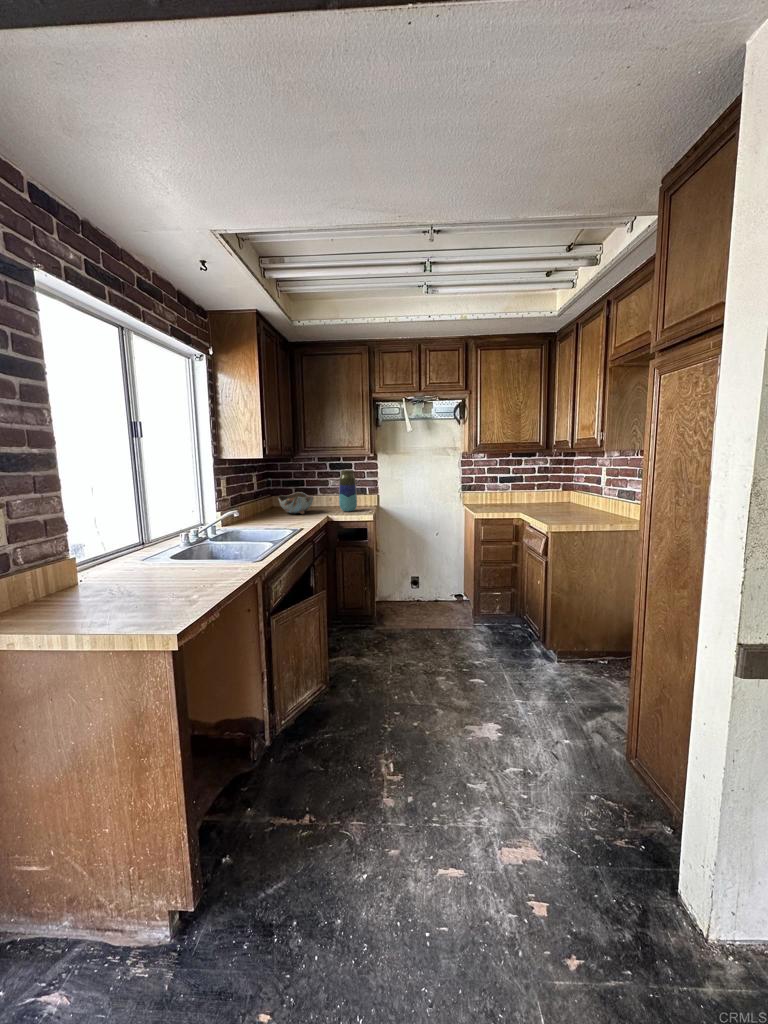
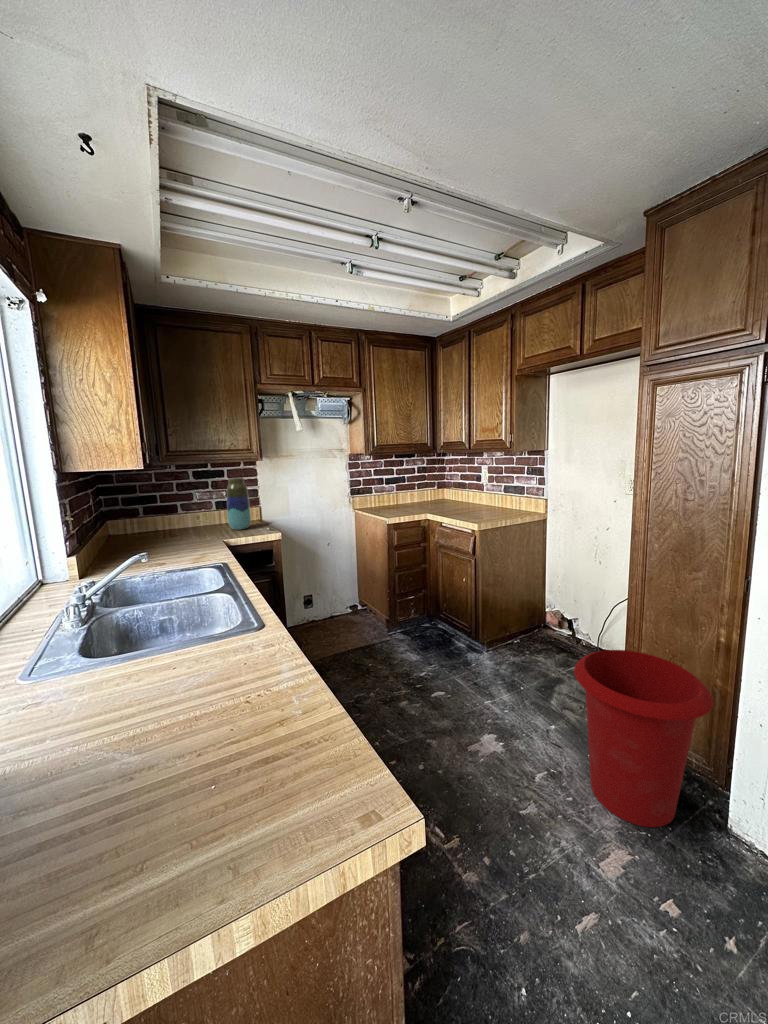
bowl: present [278,492,313,514] -> none [141,510,193,539]
waste bin: none [534,659,679,854] -> present [574,650,713,827]

